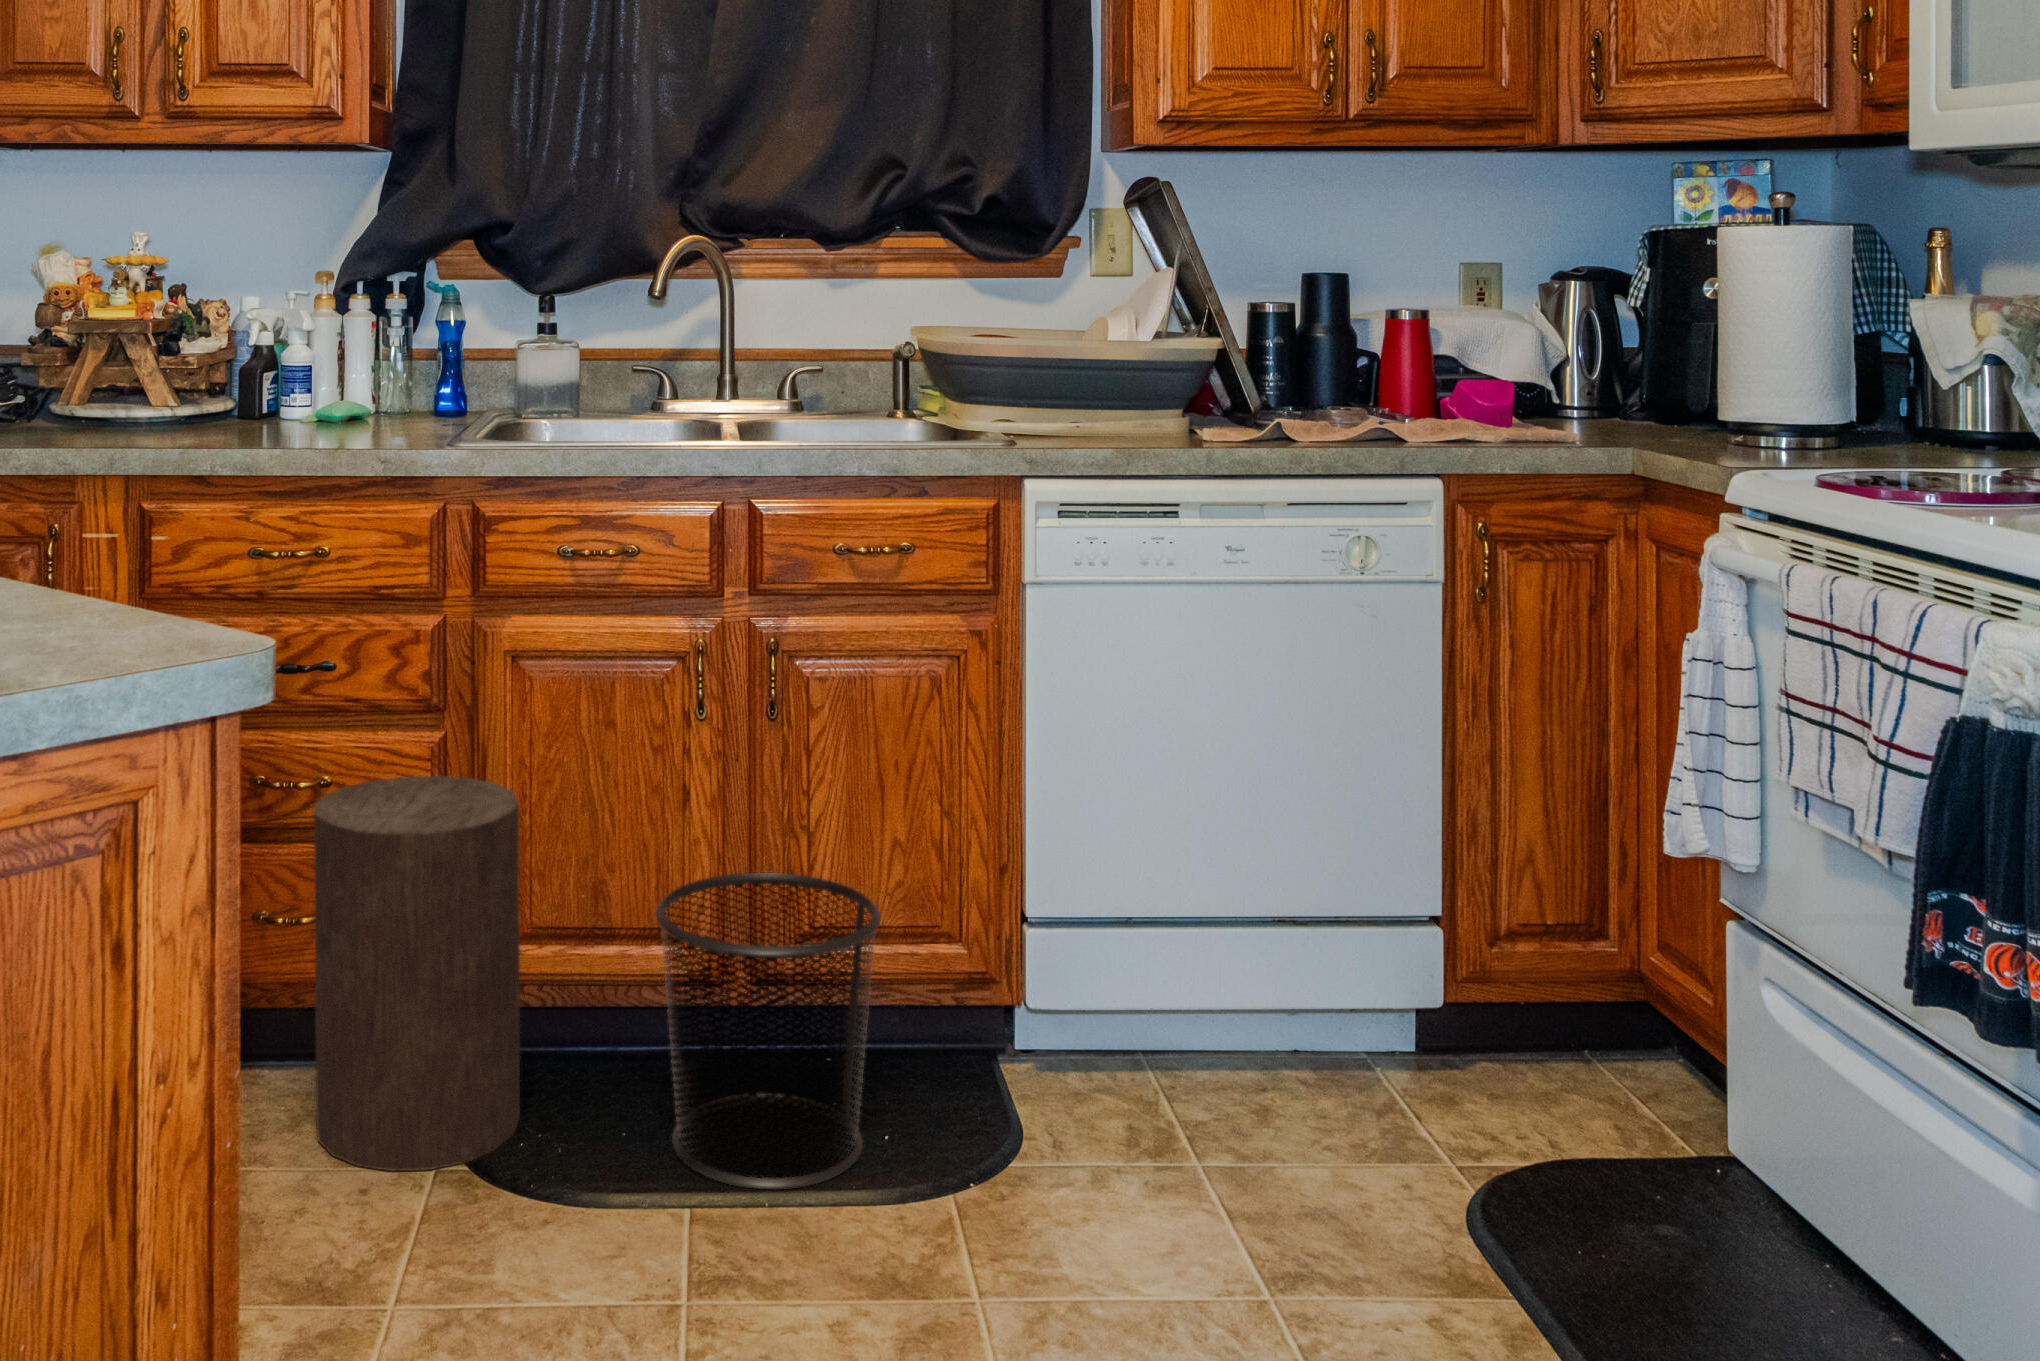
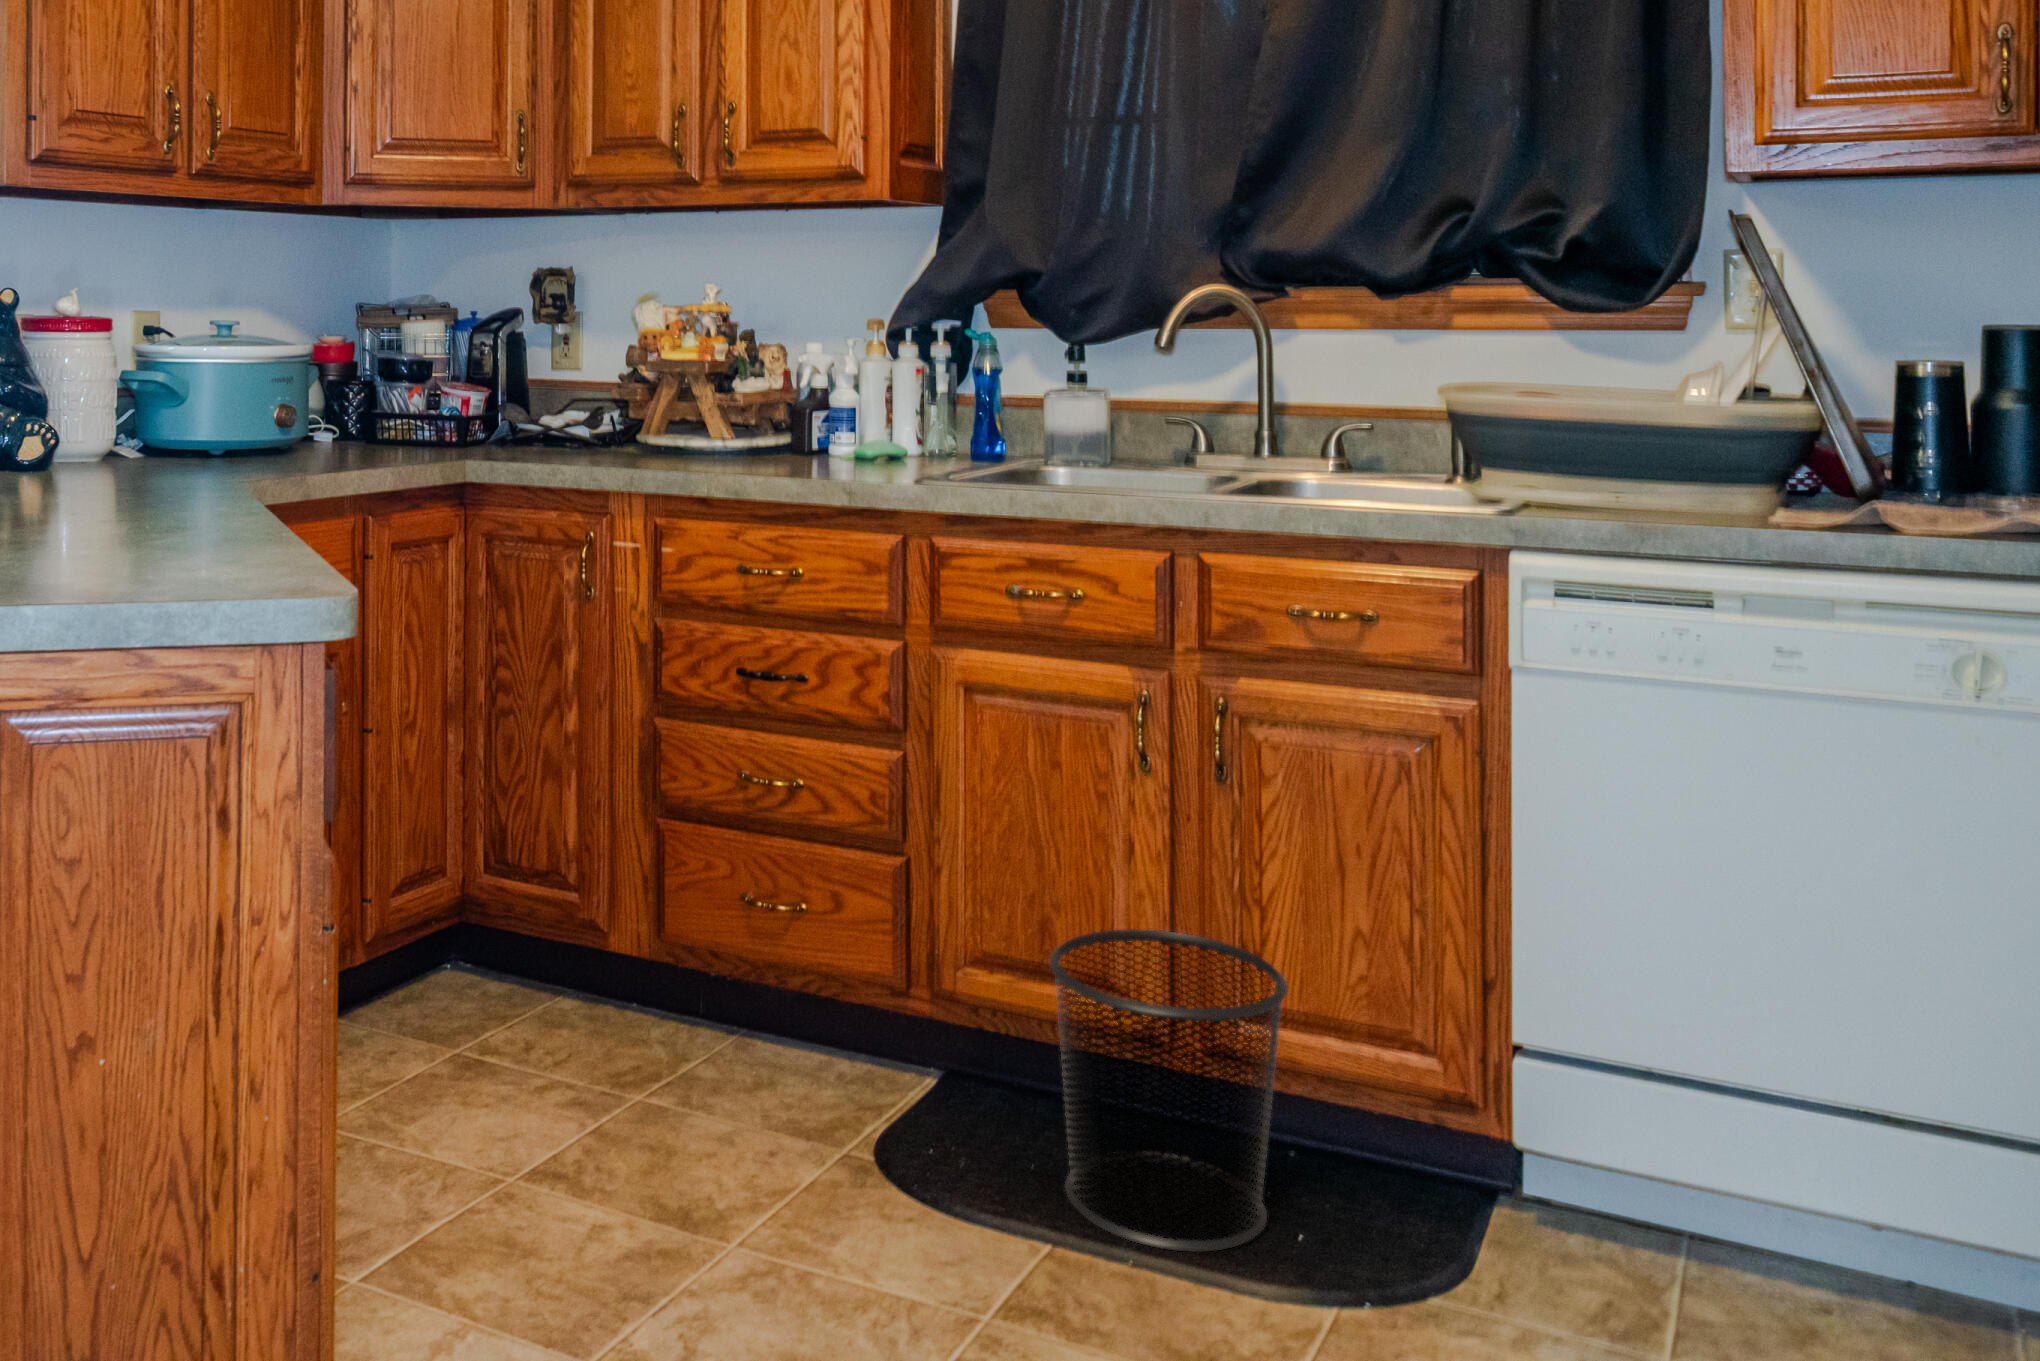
stool: present [314,776,520,1172] -> none [758,787,946,1147]

